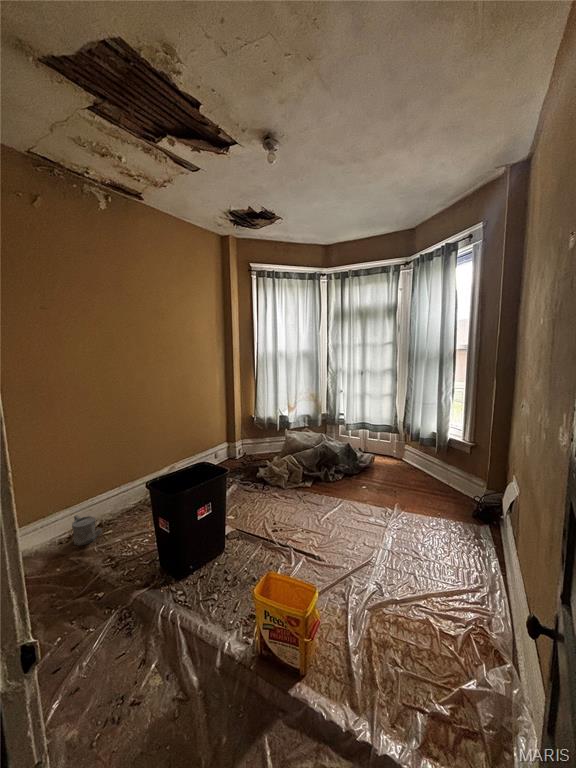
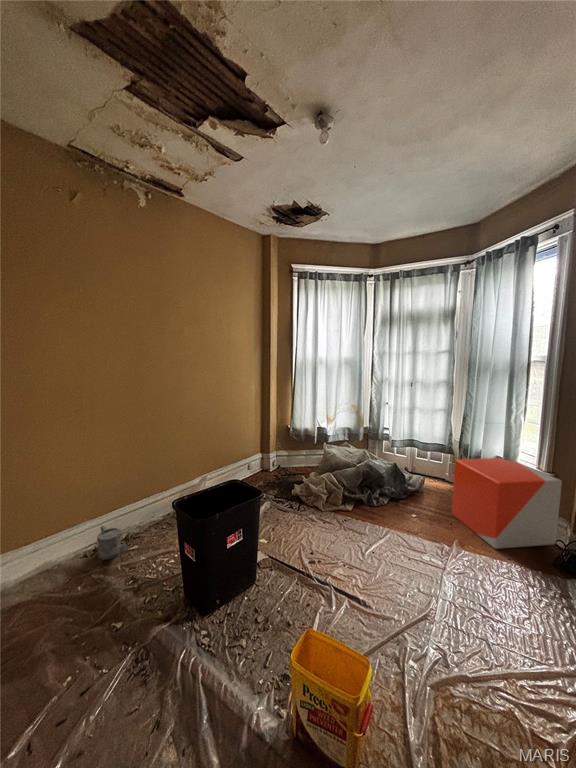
stool: none [397,433,480,509] -> present [452,458,562,549]

